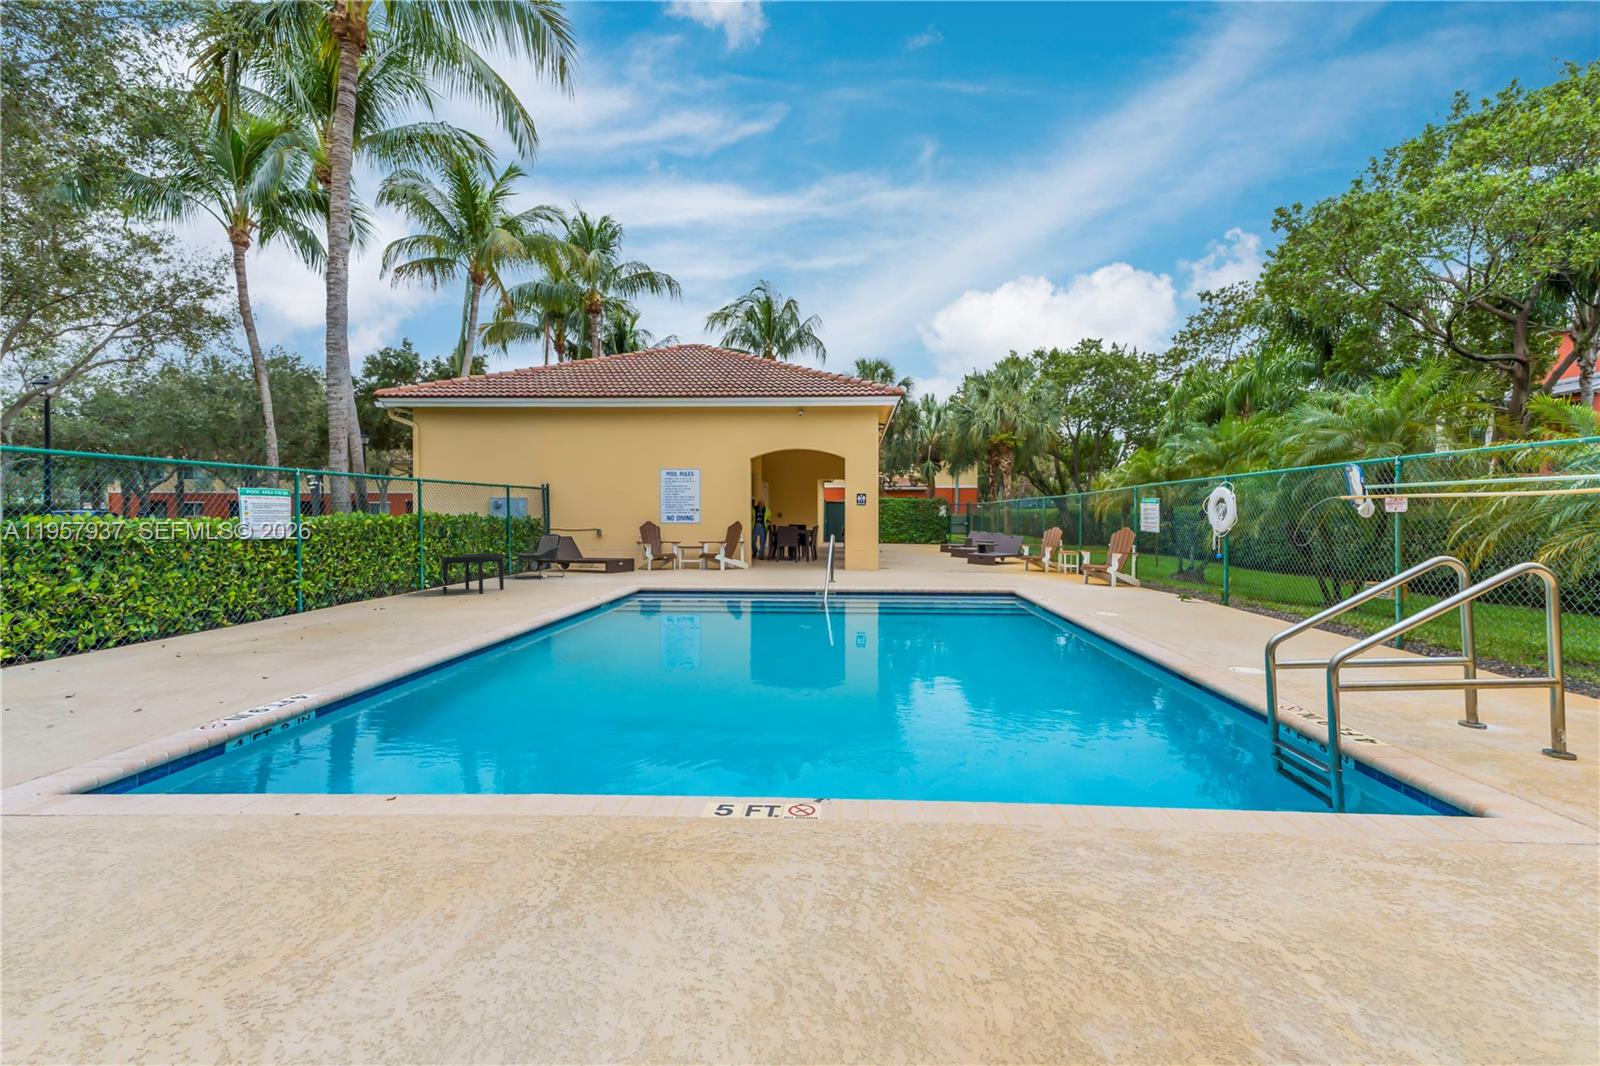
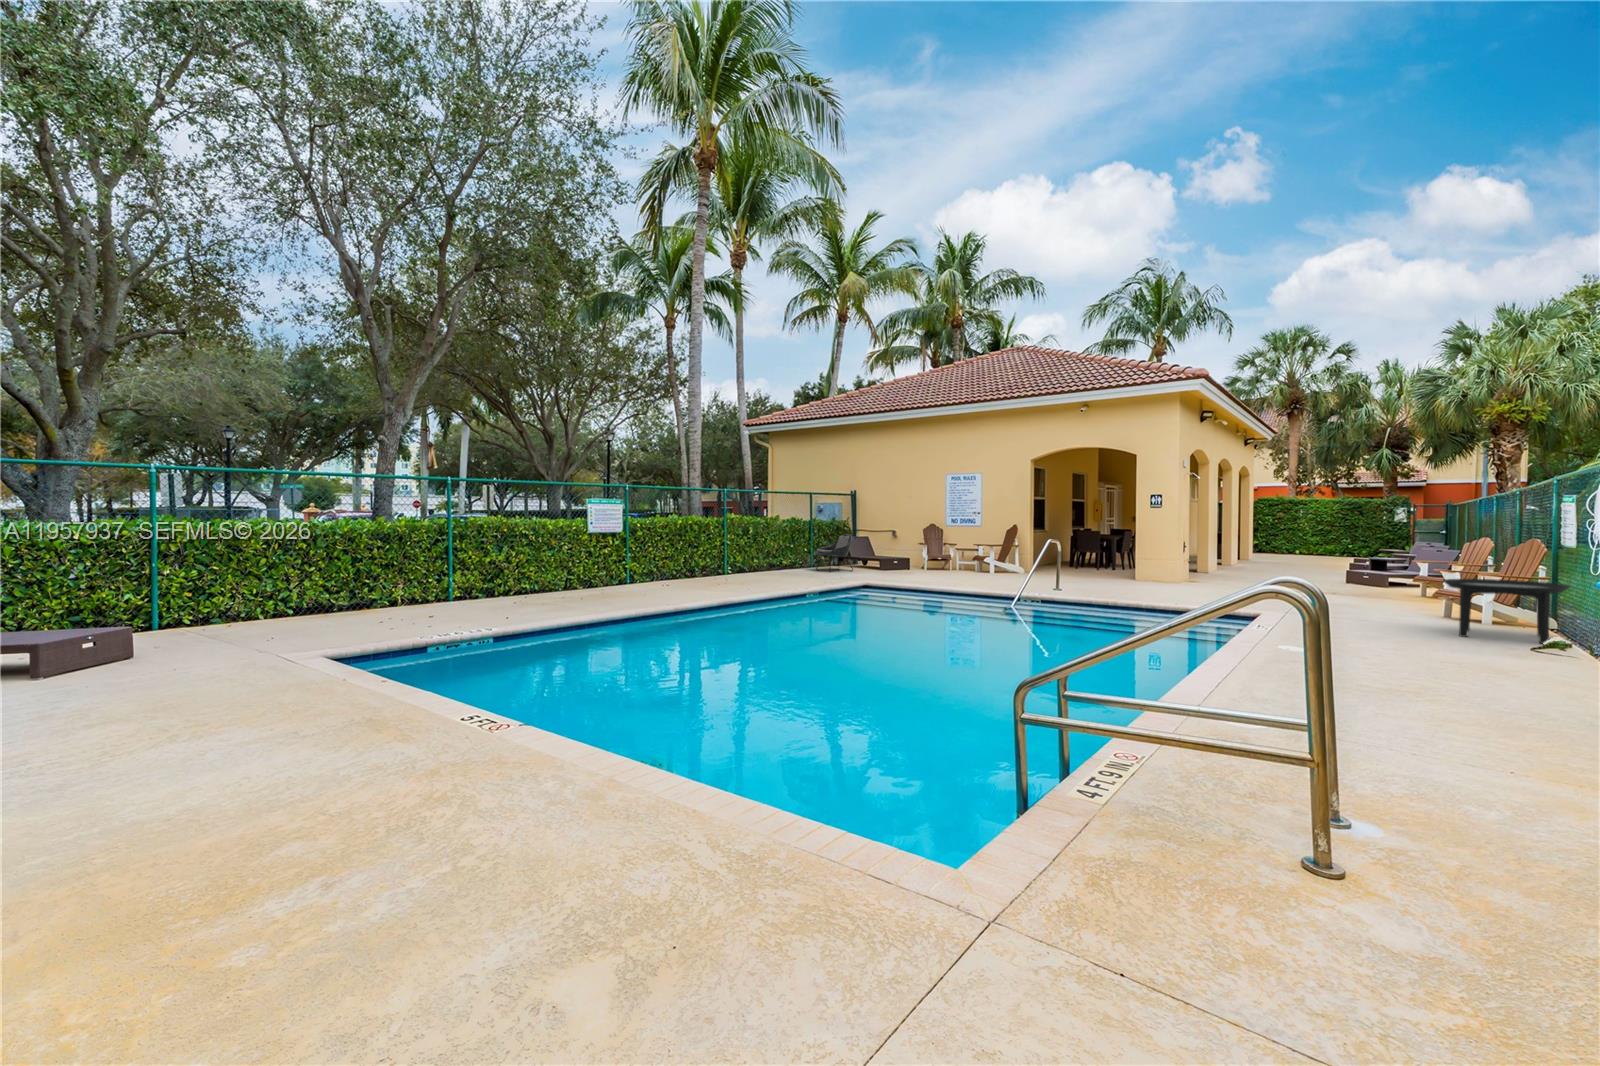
round table: present [440,554,506,594] -> present [1443,579,1570,643]

